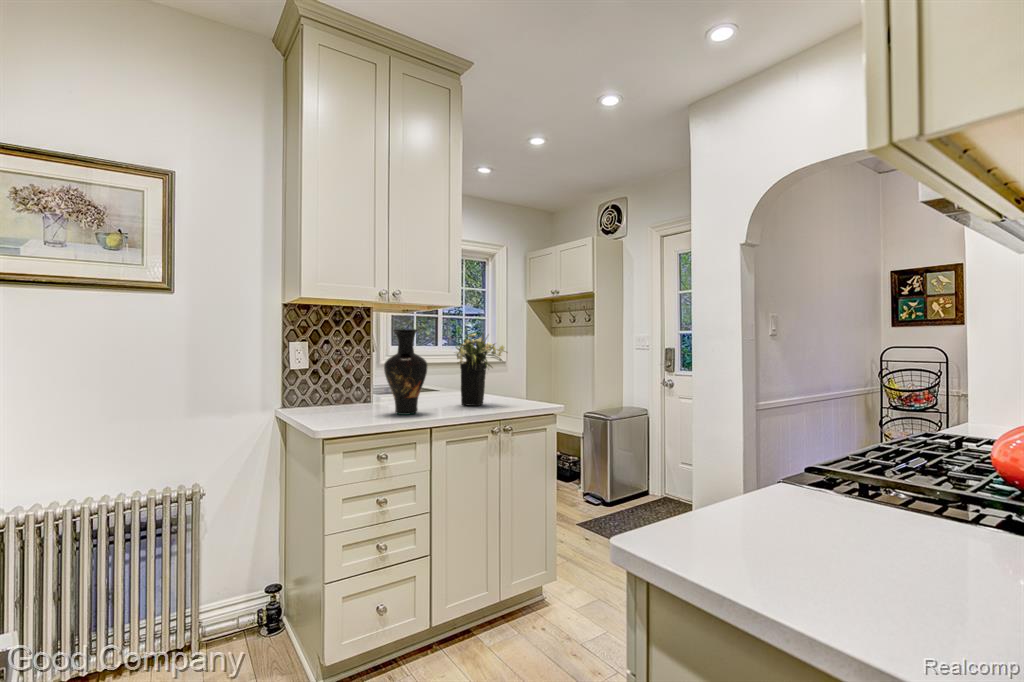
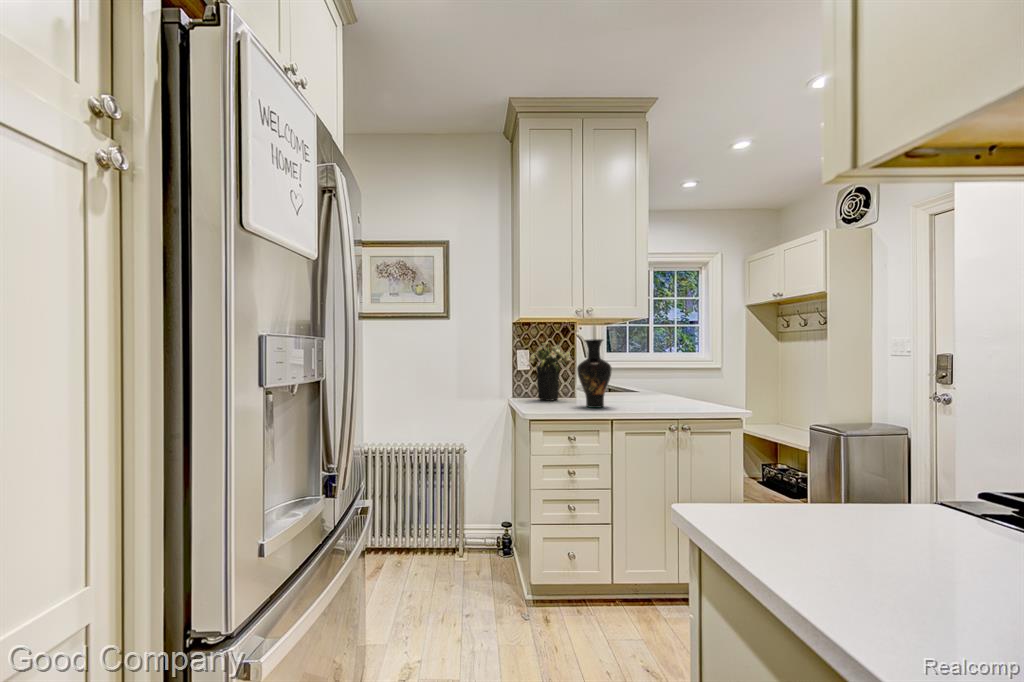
flower arrangement: present [456,333,505,406] -> present [527,343,570,401]

